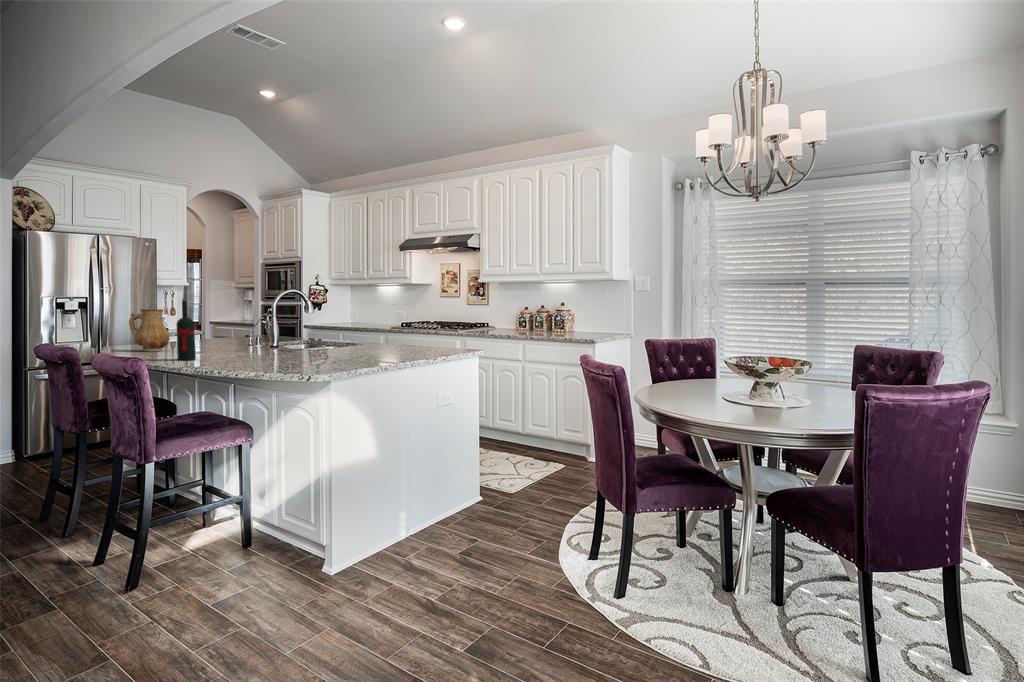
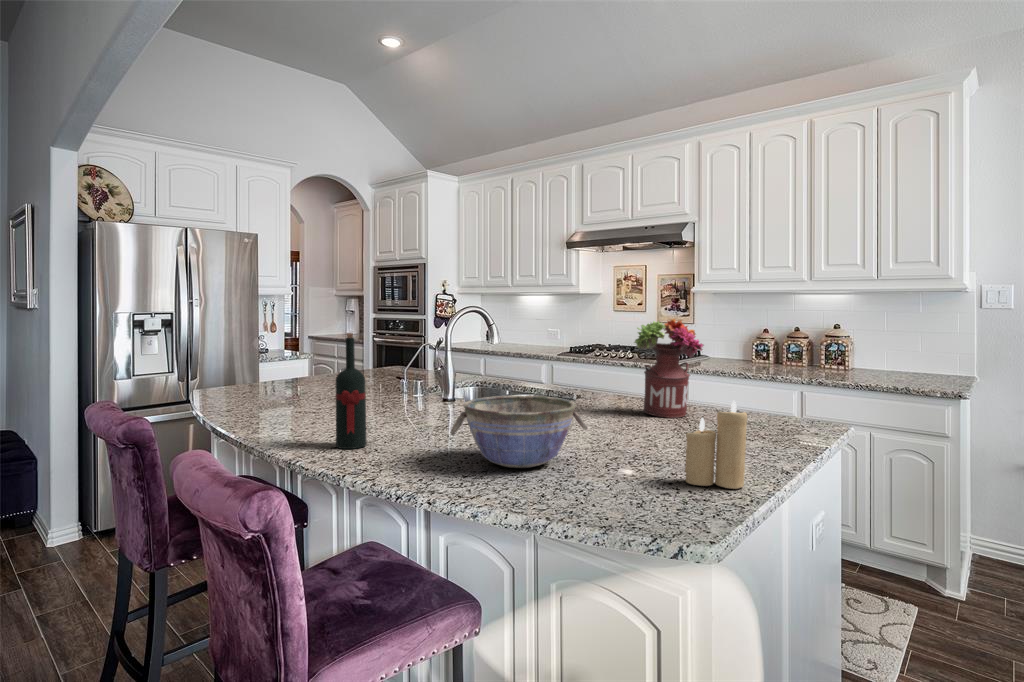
flower arrangement: none [378,294,418,352] -> present [634,319,704,418]
ceramic pitcher: present [129,309,170,351] -> none [238,340,297,408]
candle: none [342,325,368,365] -> present [685,401,747,489]
bowl: none [233,331,308,363] -> present [451,396,587,468]

